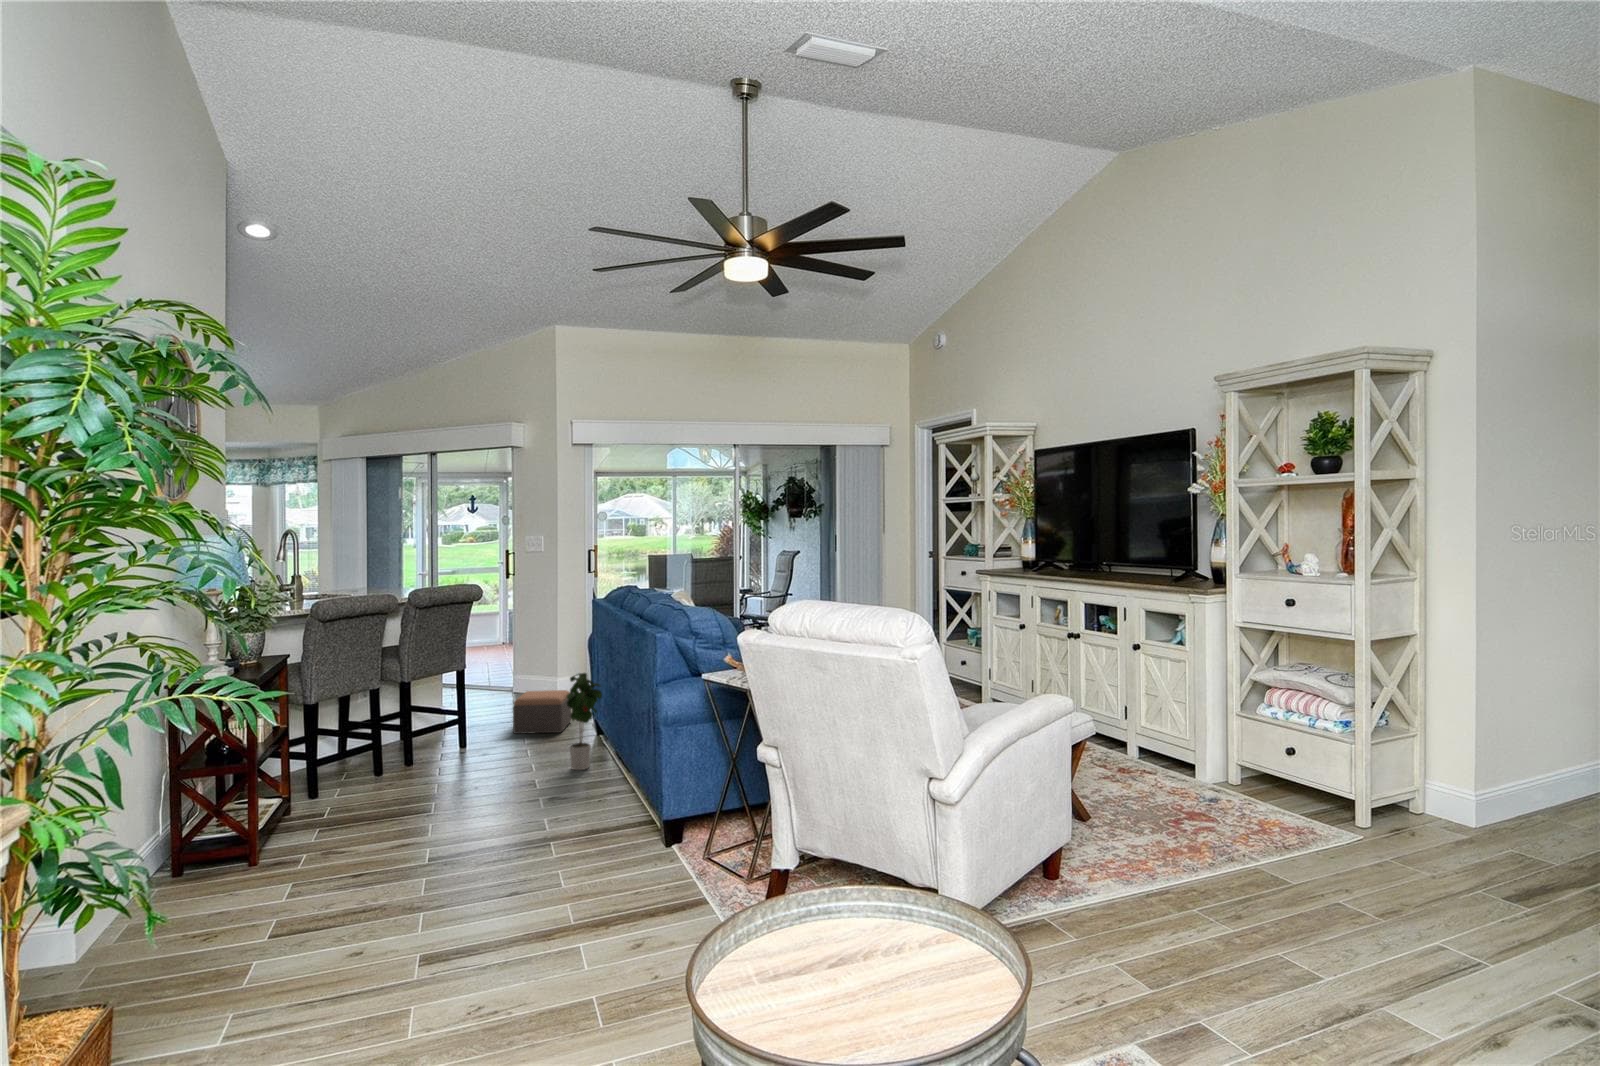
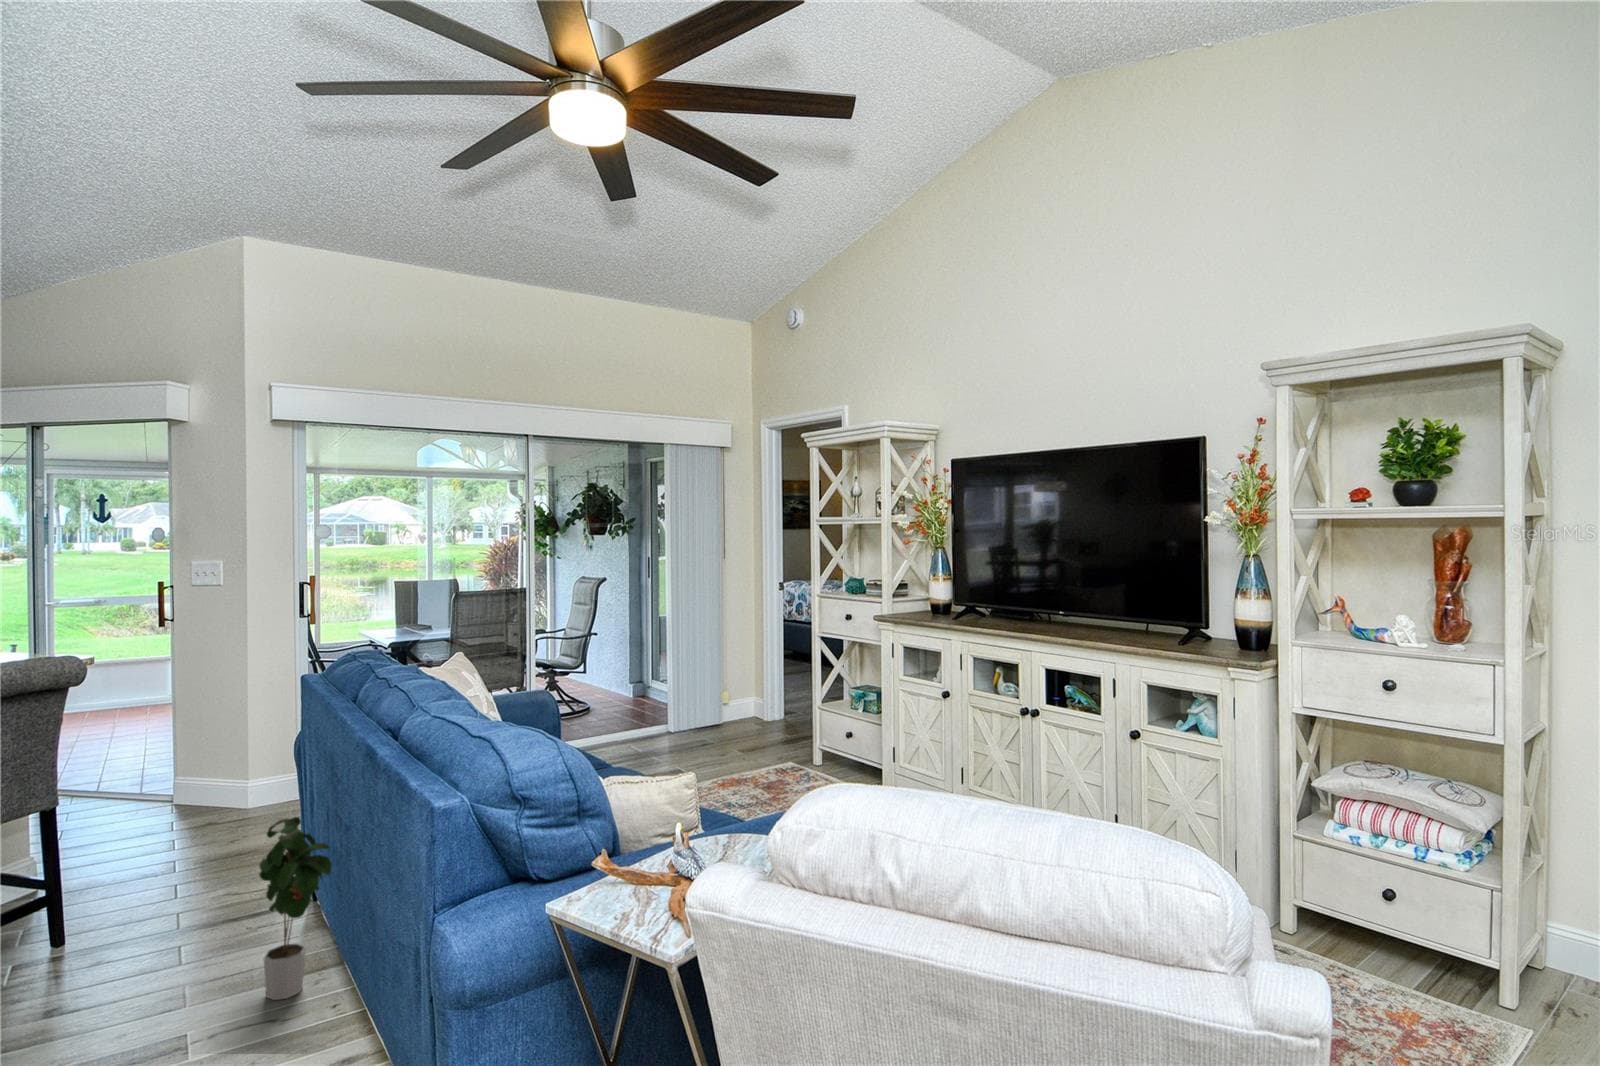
footstool: present [513,690,571,734] -> none [153,817,265,907]

